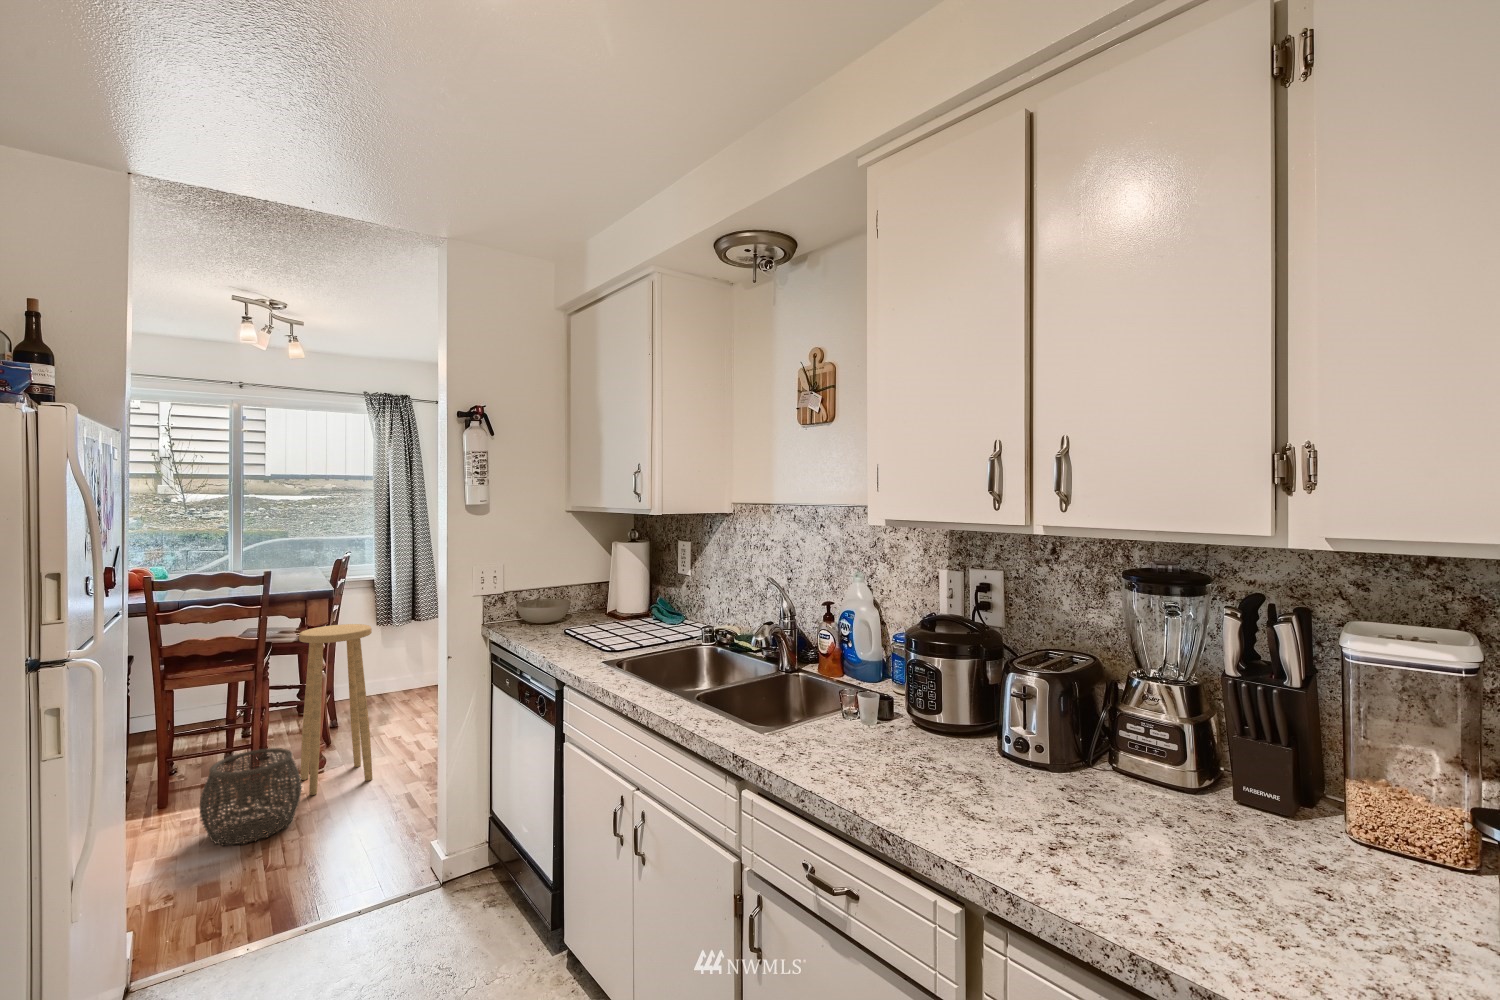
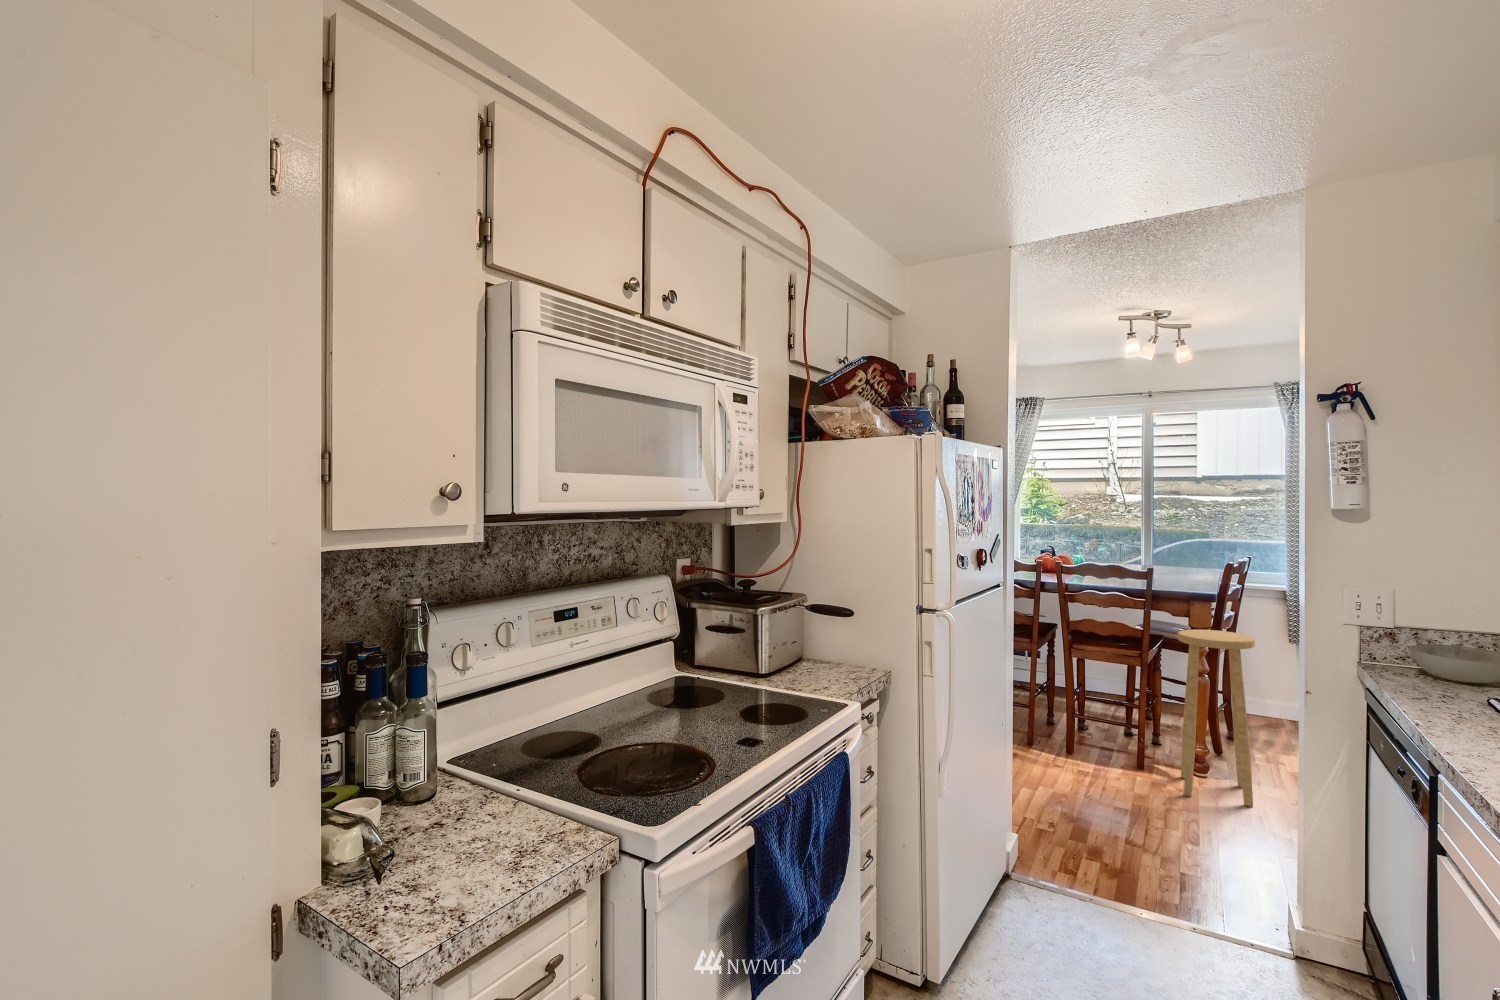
woven basket: present [200,748,302,845] -> none [1084,729,1171,815]

